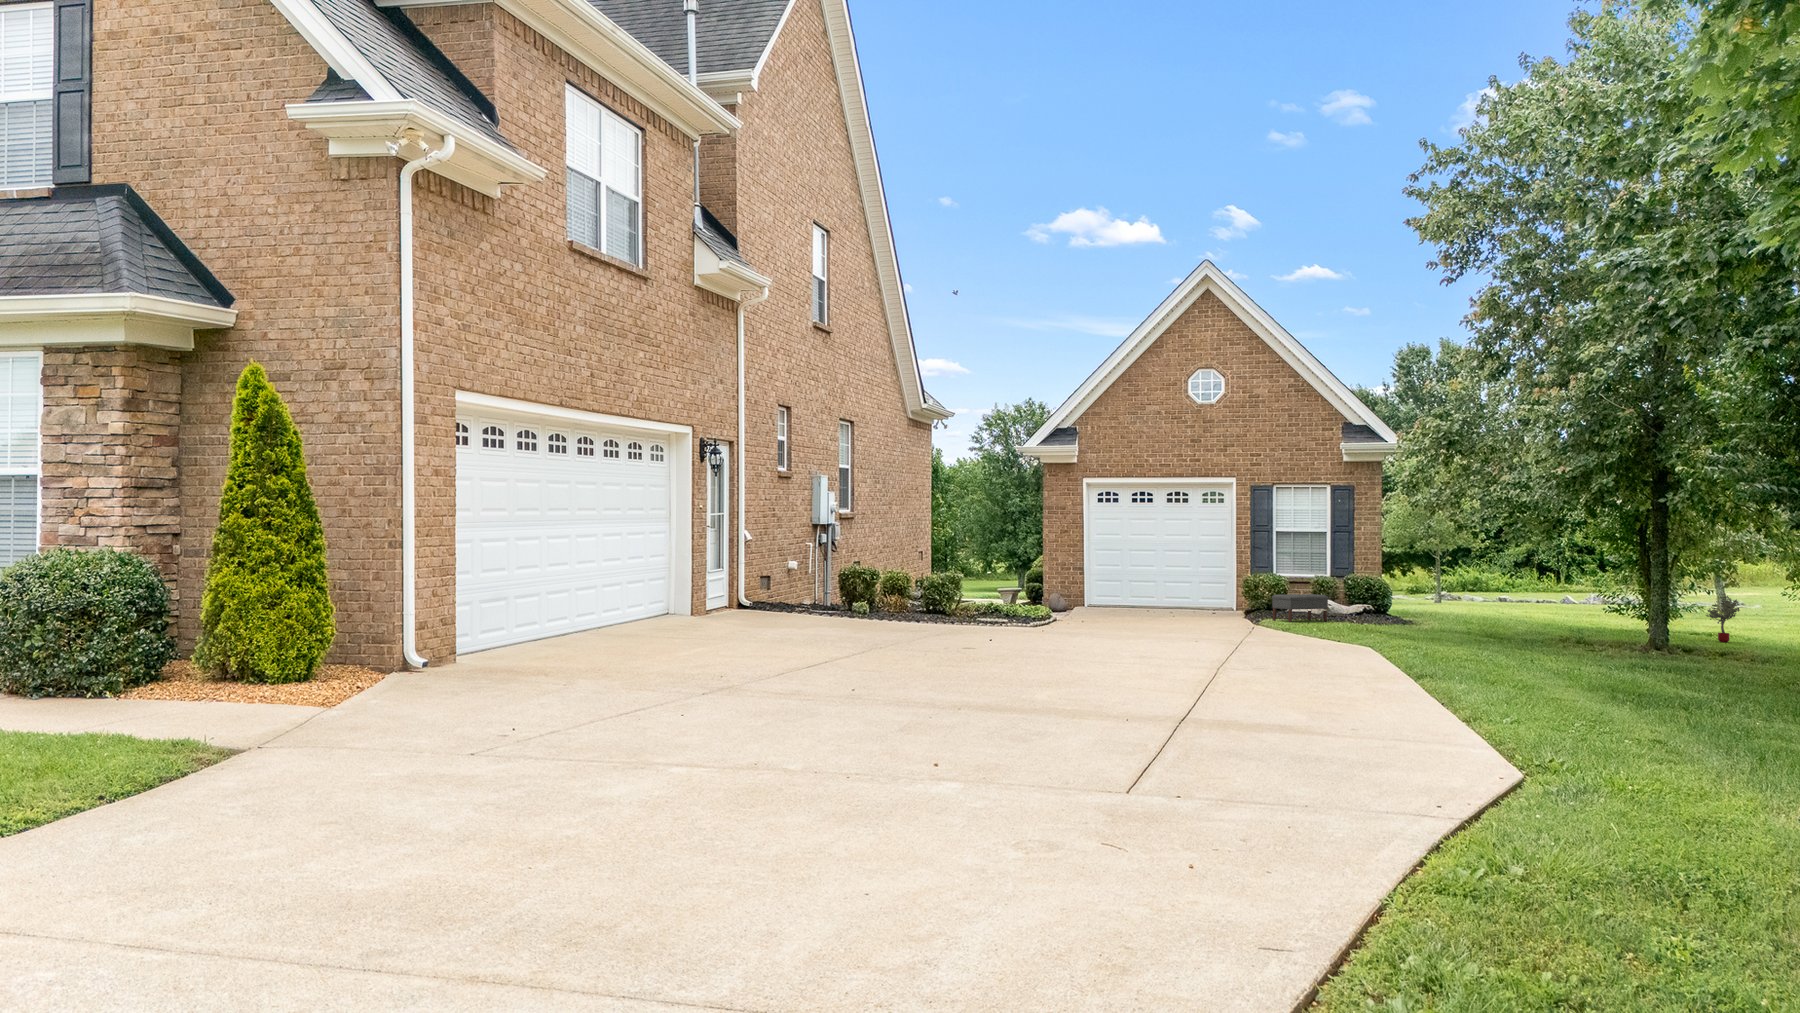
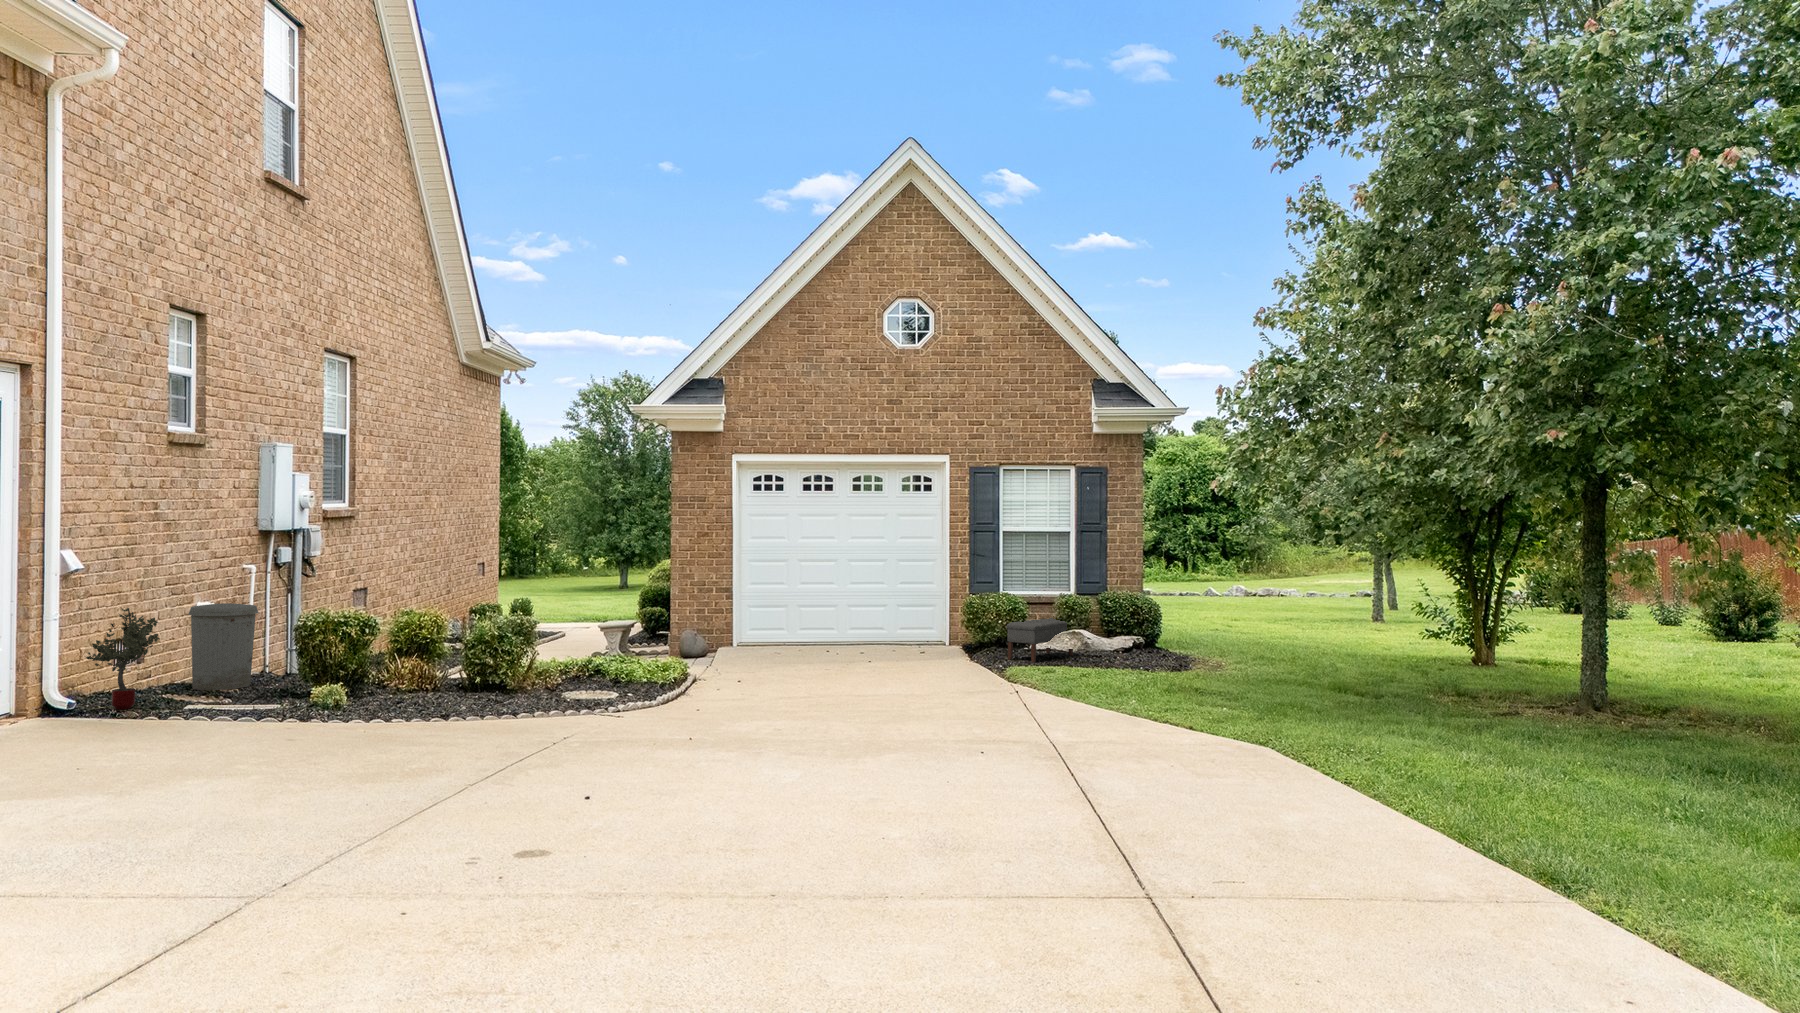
trash can: none [785,563,818,607] -> present [188,603,259,690]
potted tree: present [1706,593,1740,642] -> present [86,608,160,710]

